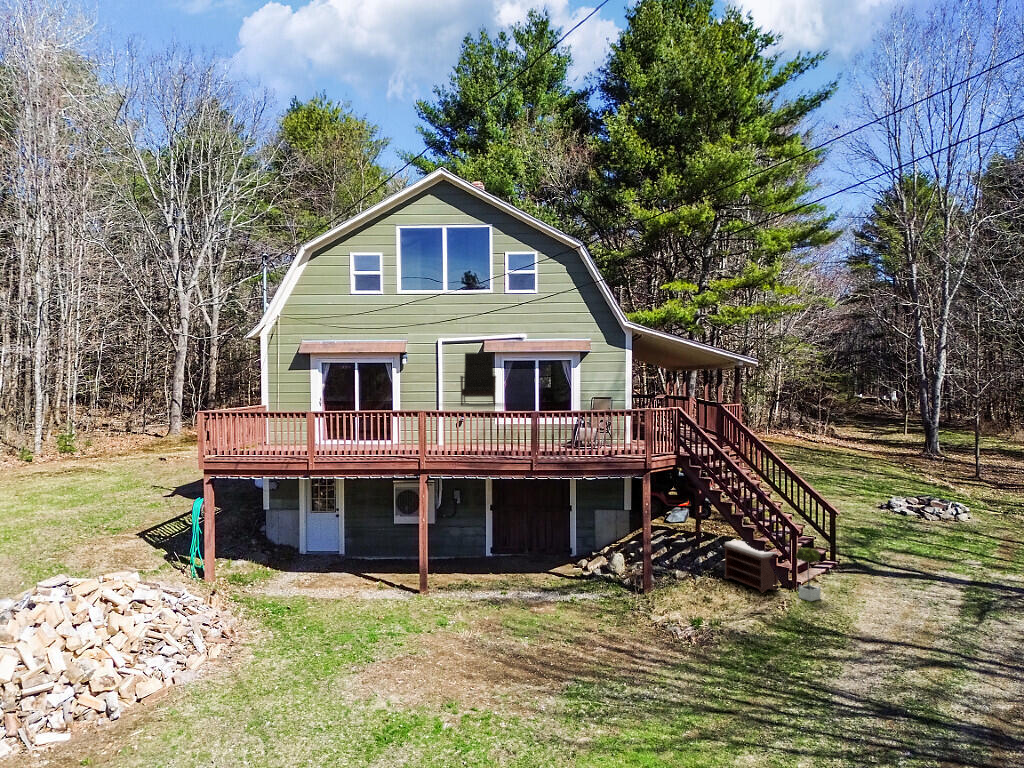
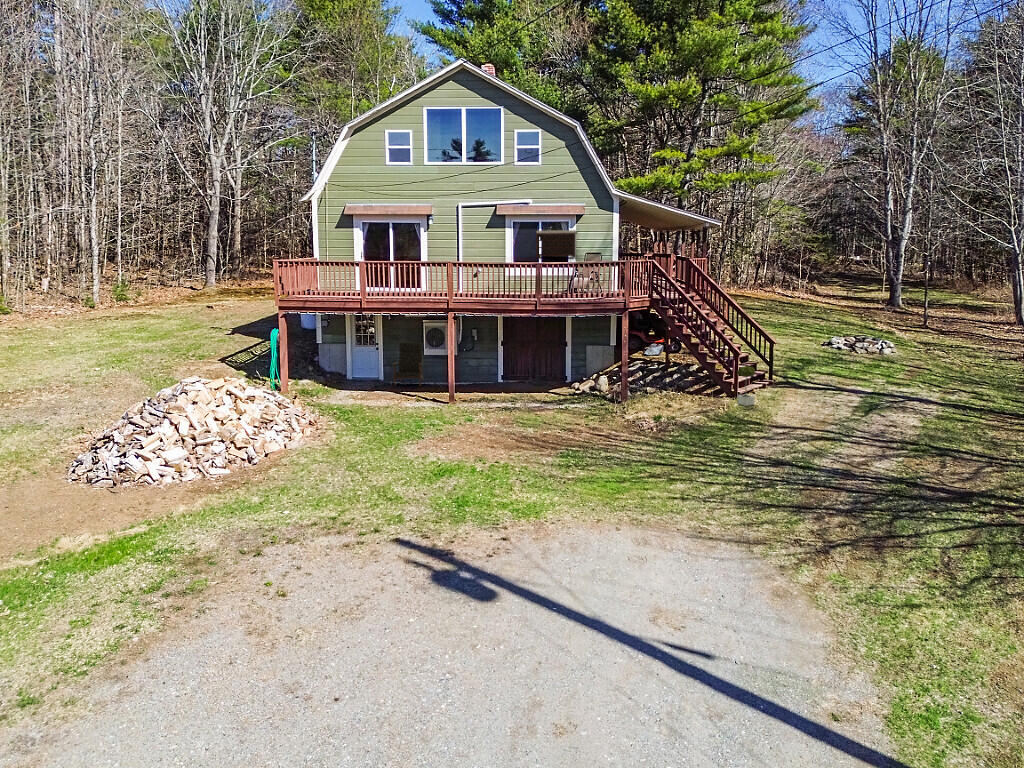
lounge chair: present [460,353,496,405] -> present [393,342,424,386]
bench: present [723,540,778,593] -> present [536,230,578,258]

